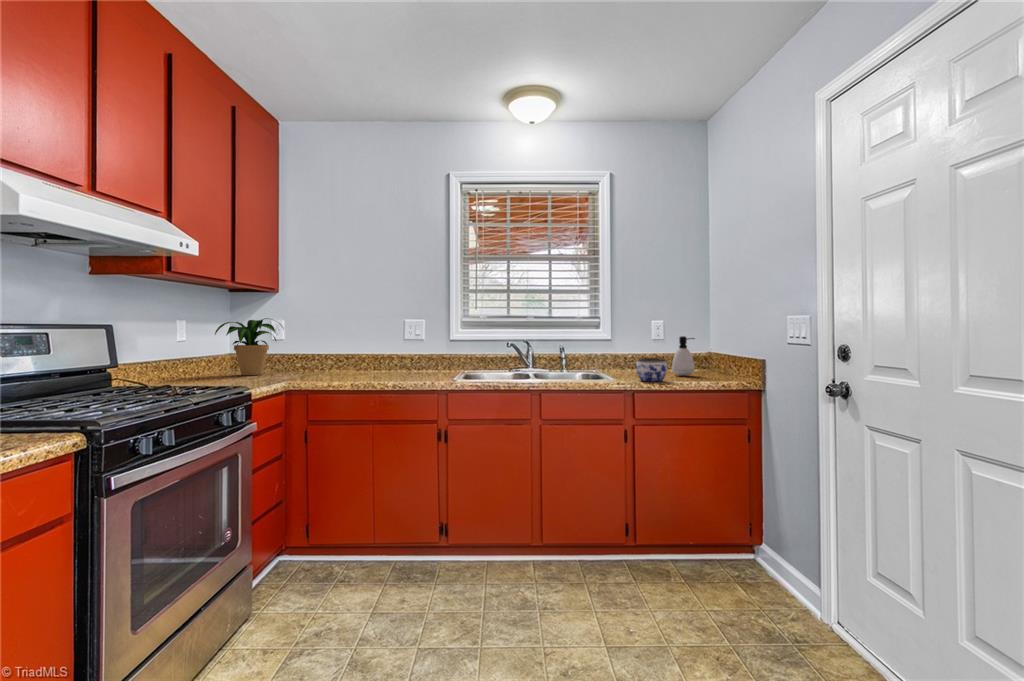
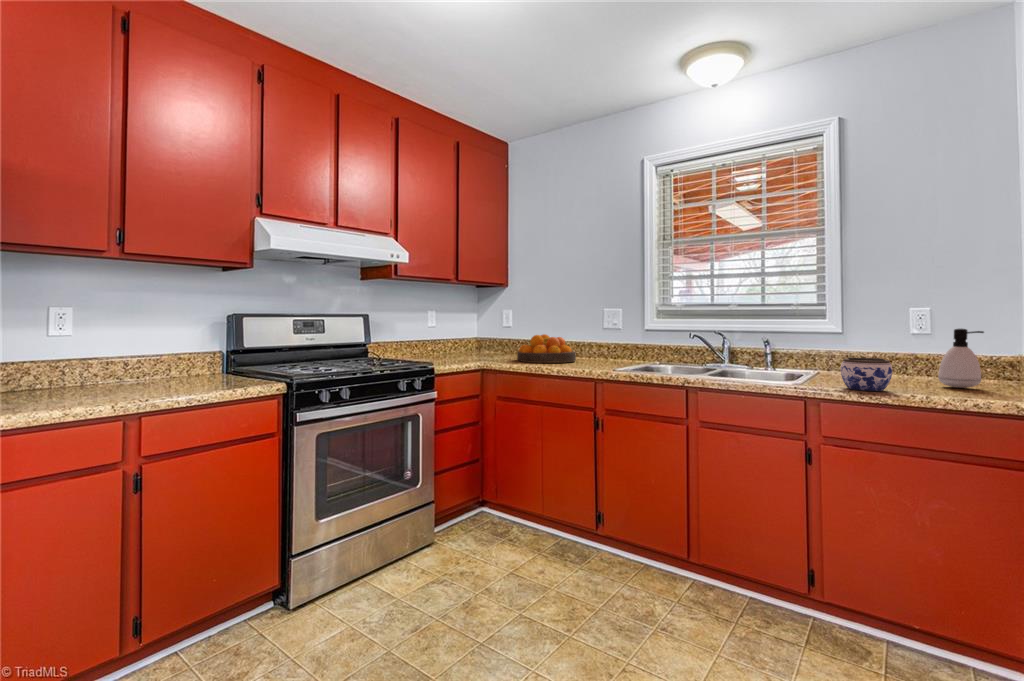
potted plant: present [215,318,284,375] -> none [451,310,502,356]
fruit bowl: none [320,346,387,378] -> present [517,334,576,363]

